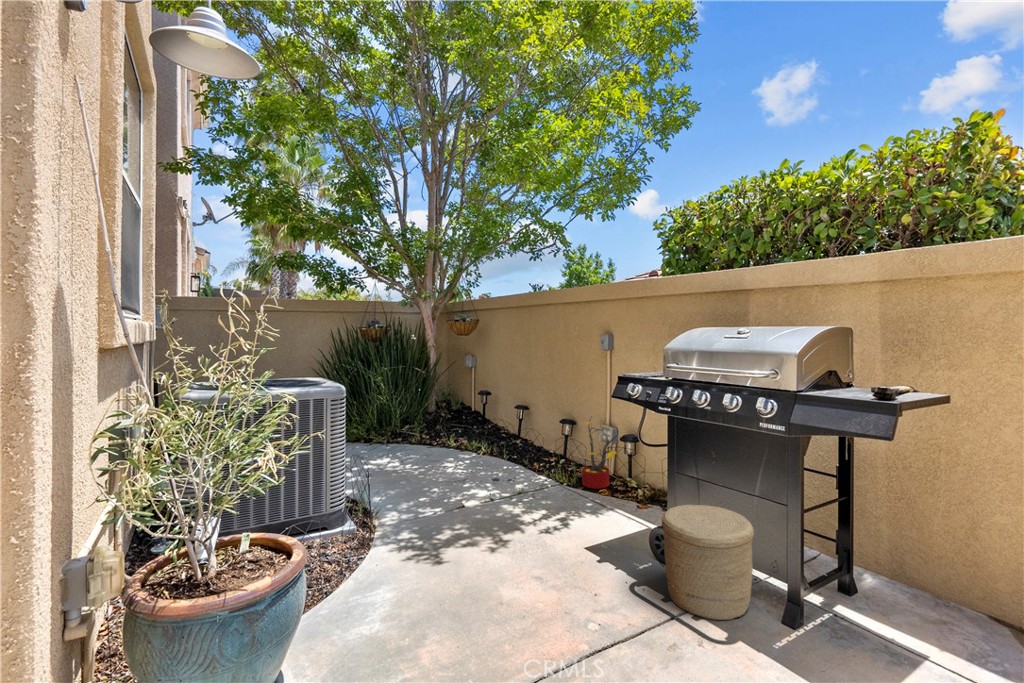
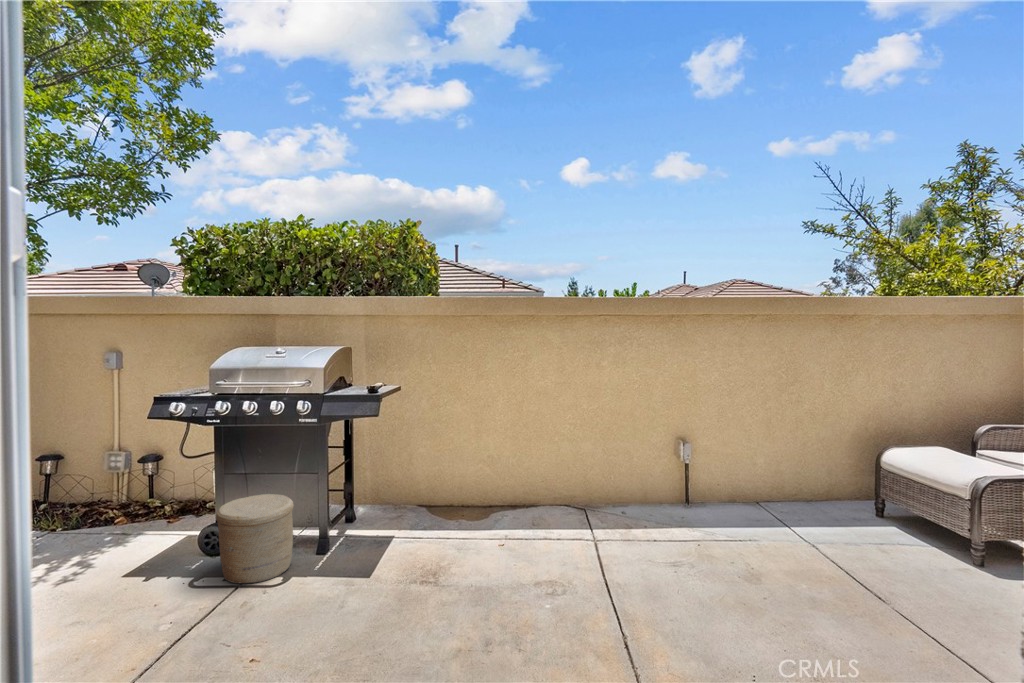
decorative plant: present [582,420,618,489] -> none [89,445,140,523]

